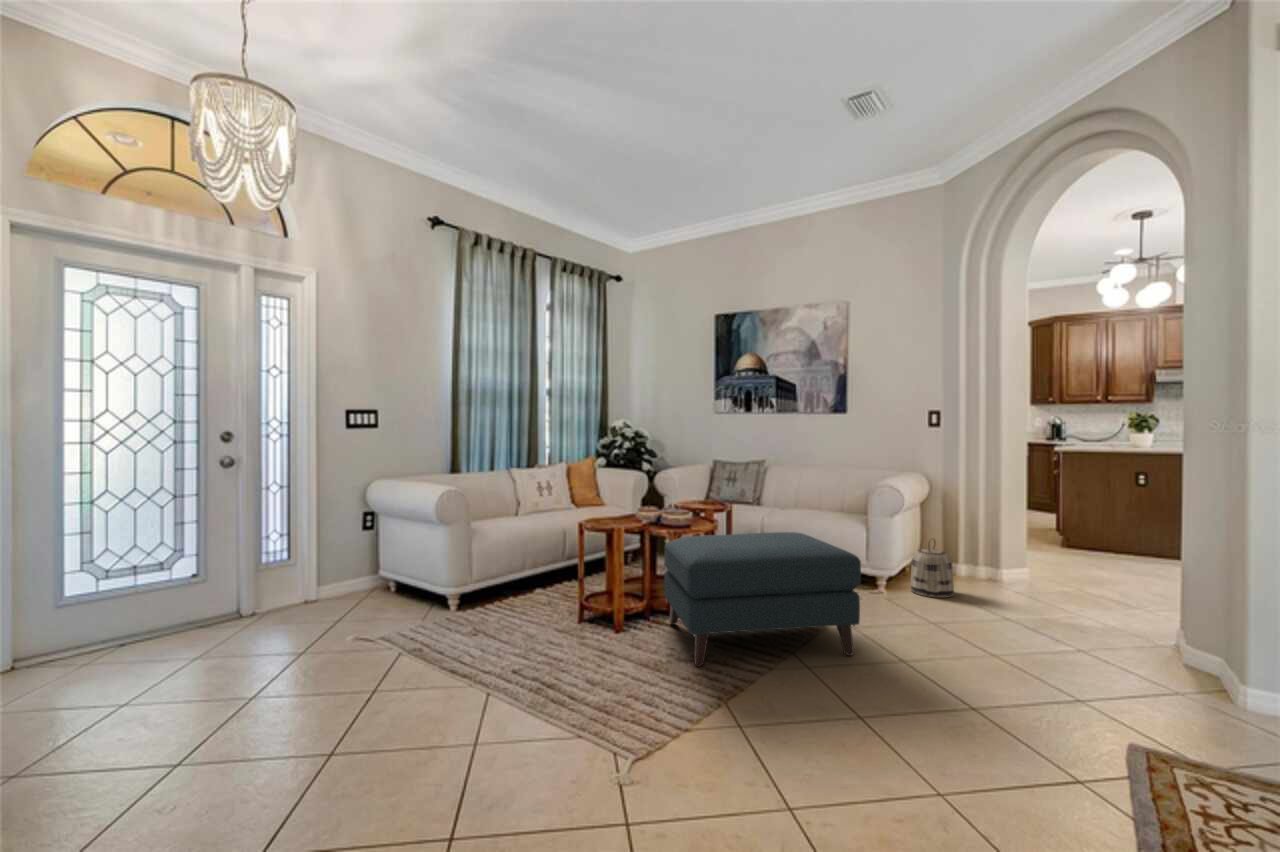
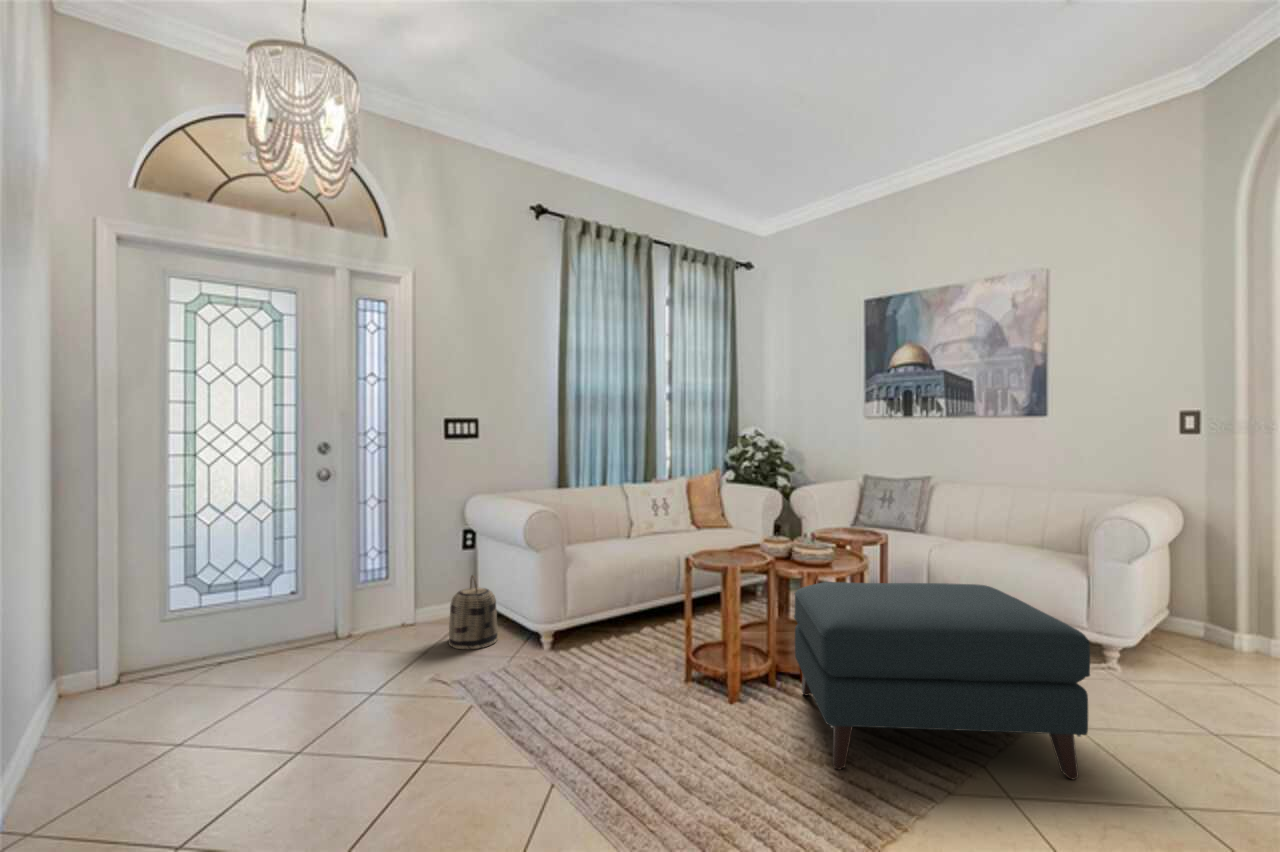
basket: present [910,539,954,598] -> present [449,575,498,650]

